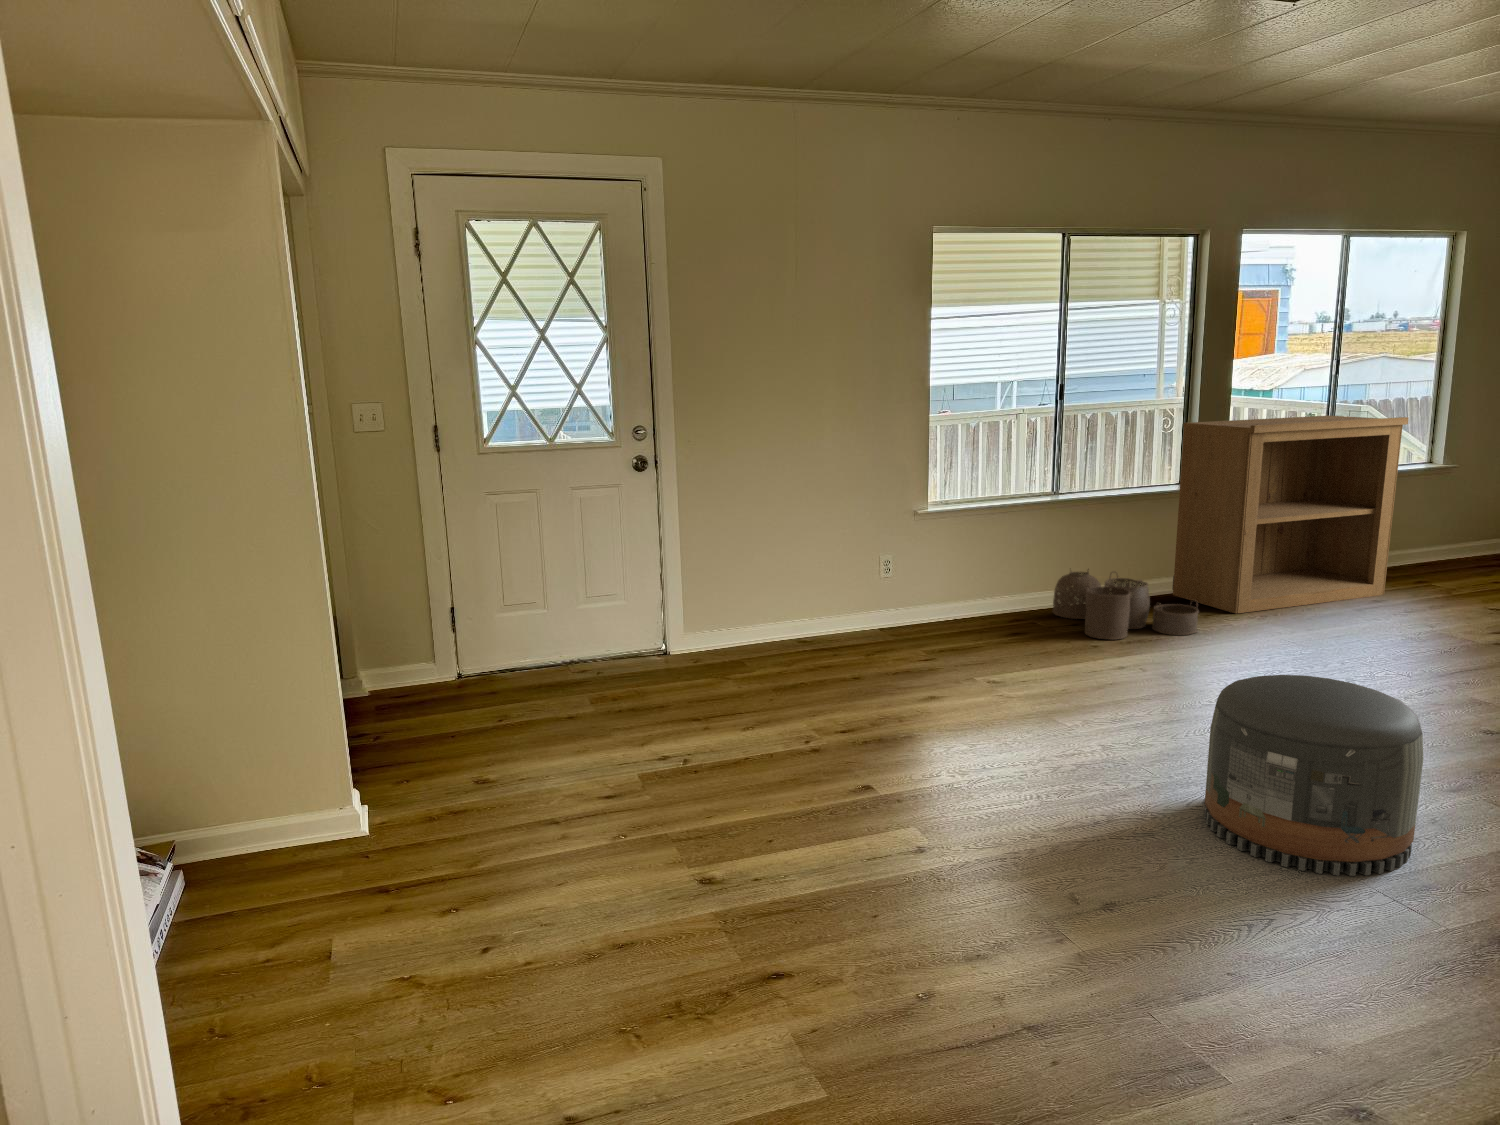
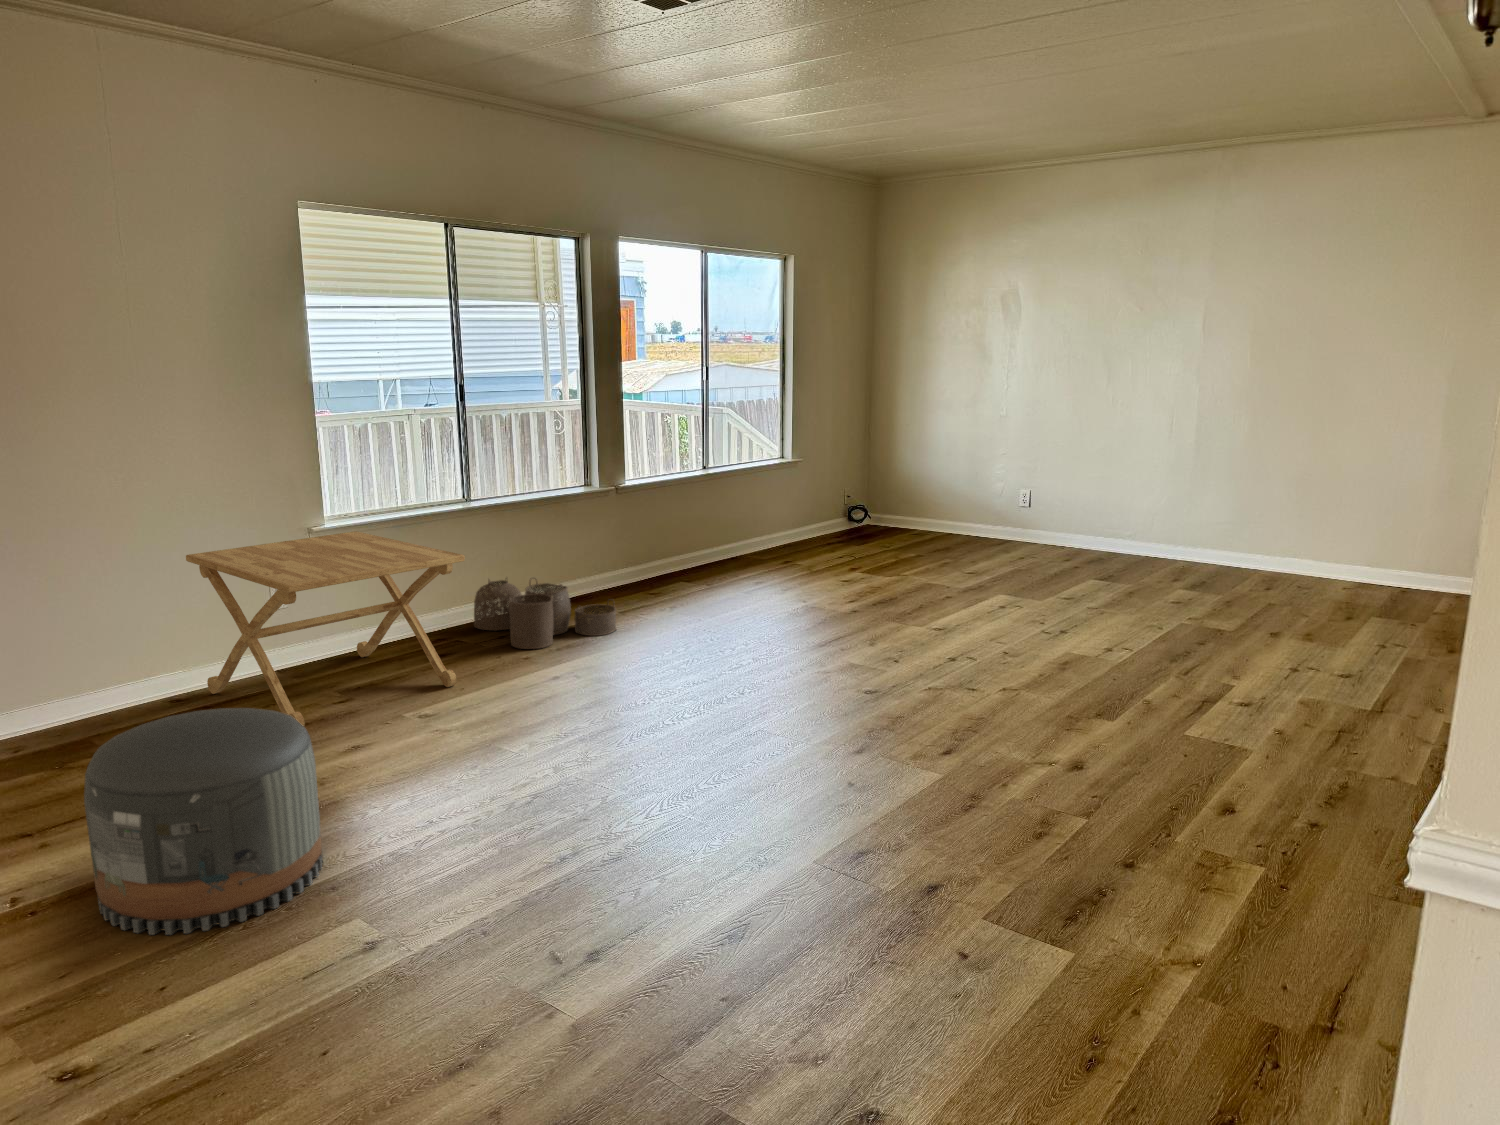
bookshelf: present [1172,416,1408,614] -> none [584,417,765,607]
side table: none [819,515,1044,679] -> present [186,531,465,726]
pouf: present [1204,675,1423,876] -> present [84,708,323,935]

